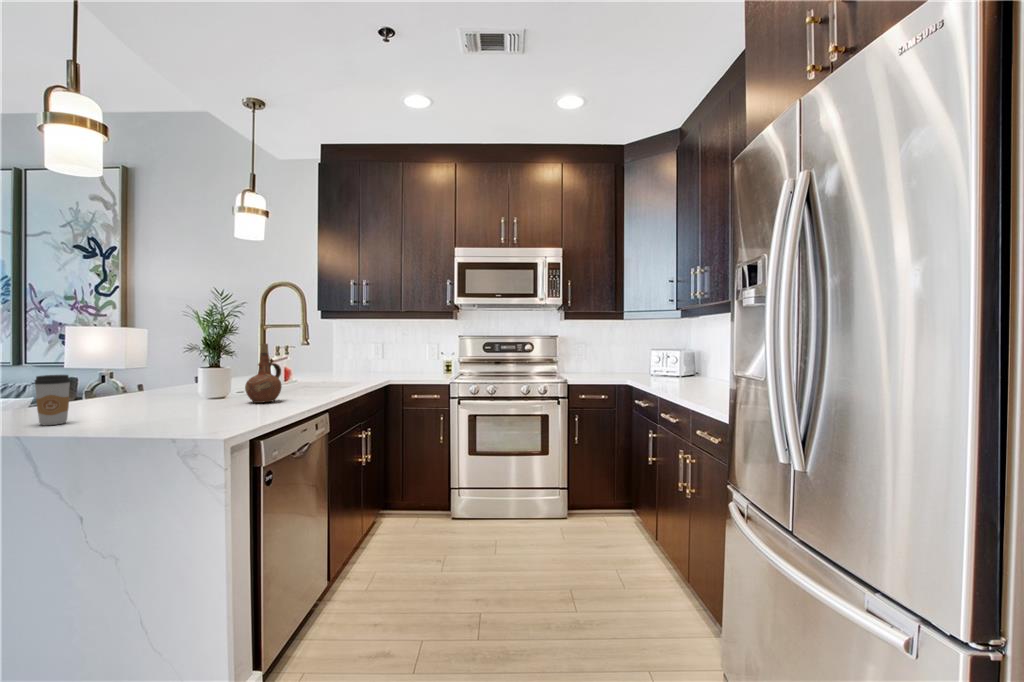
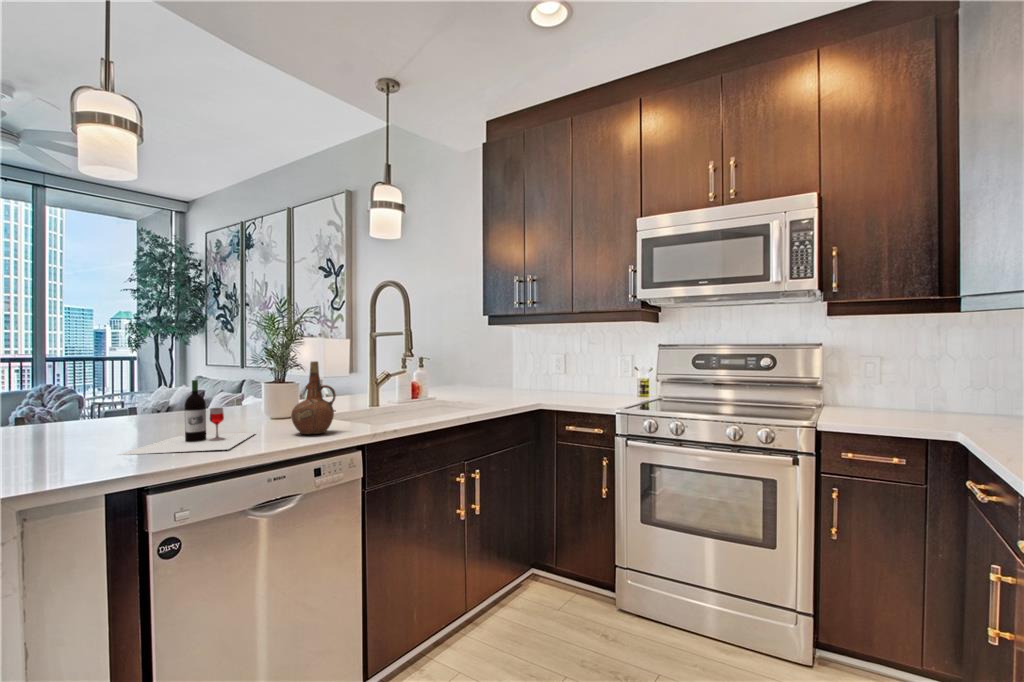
wine bottle: none [114,359,231,425] -> present [119,380,255,455]
coffee cup: present [34,375,70,425] -> none [61,396,96,449]

